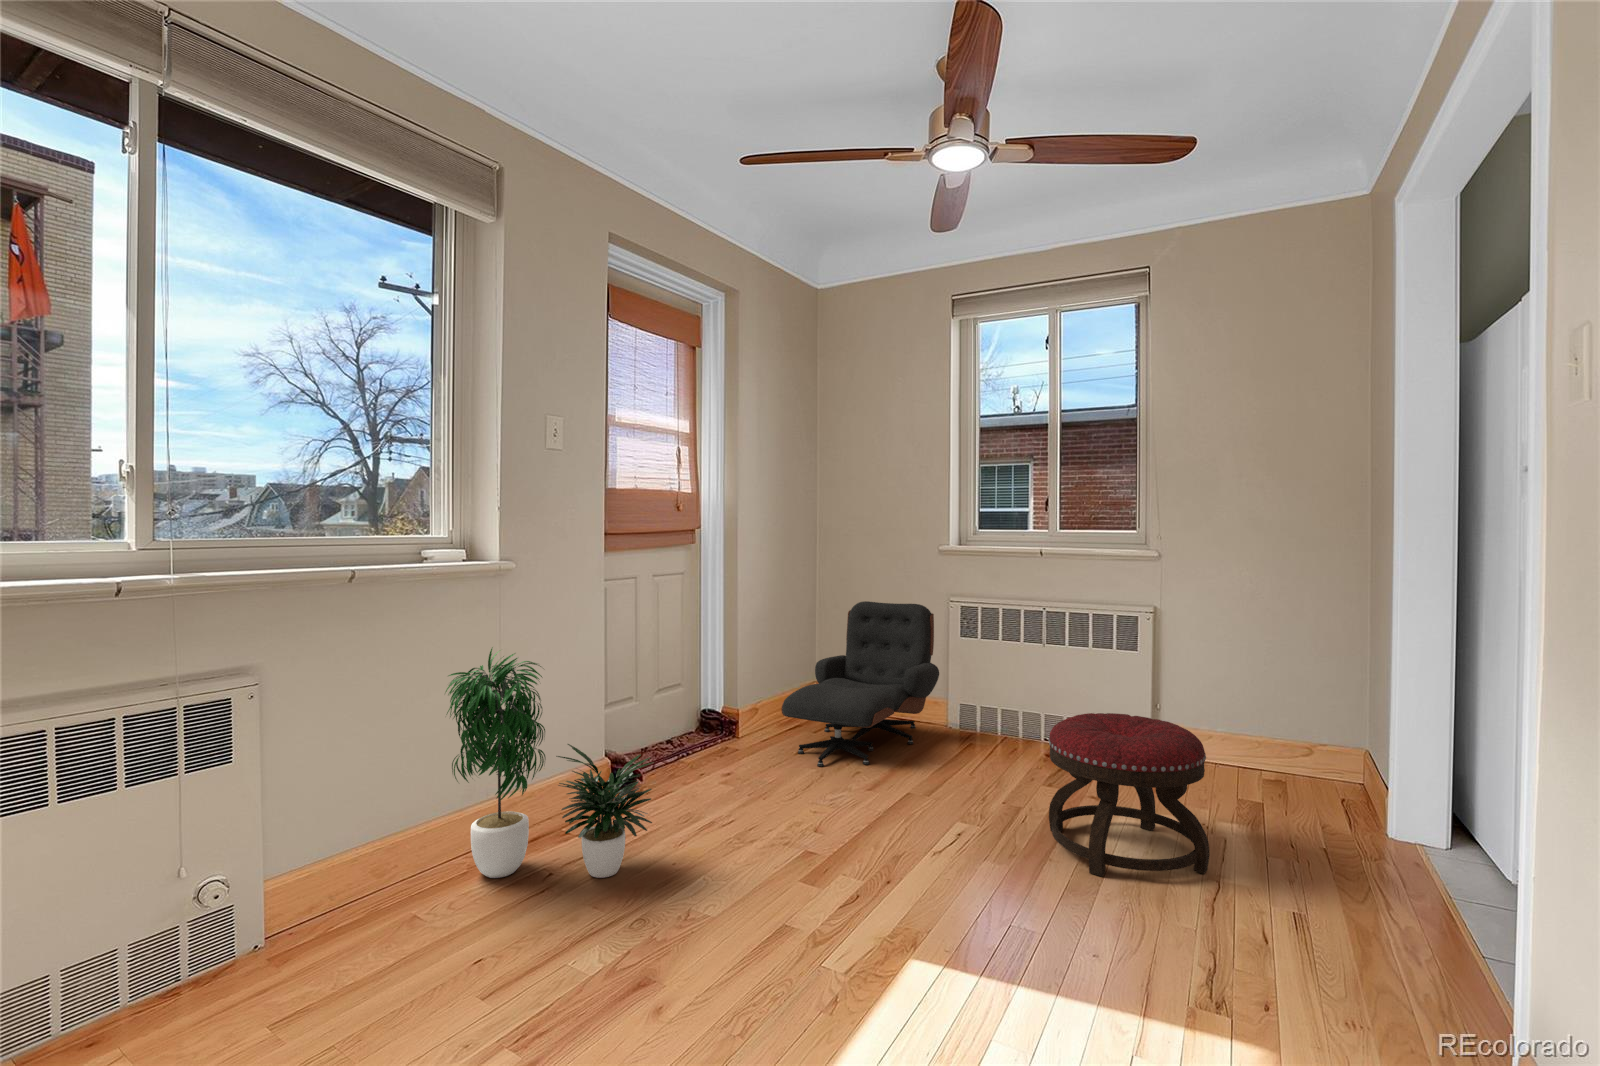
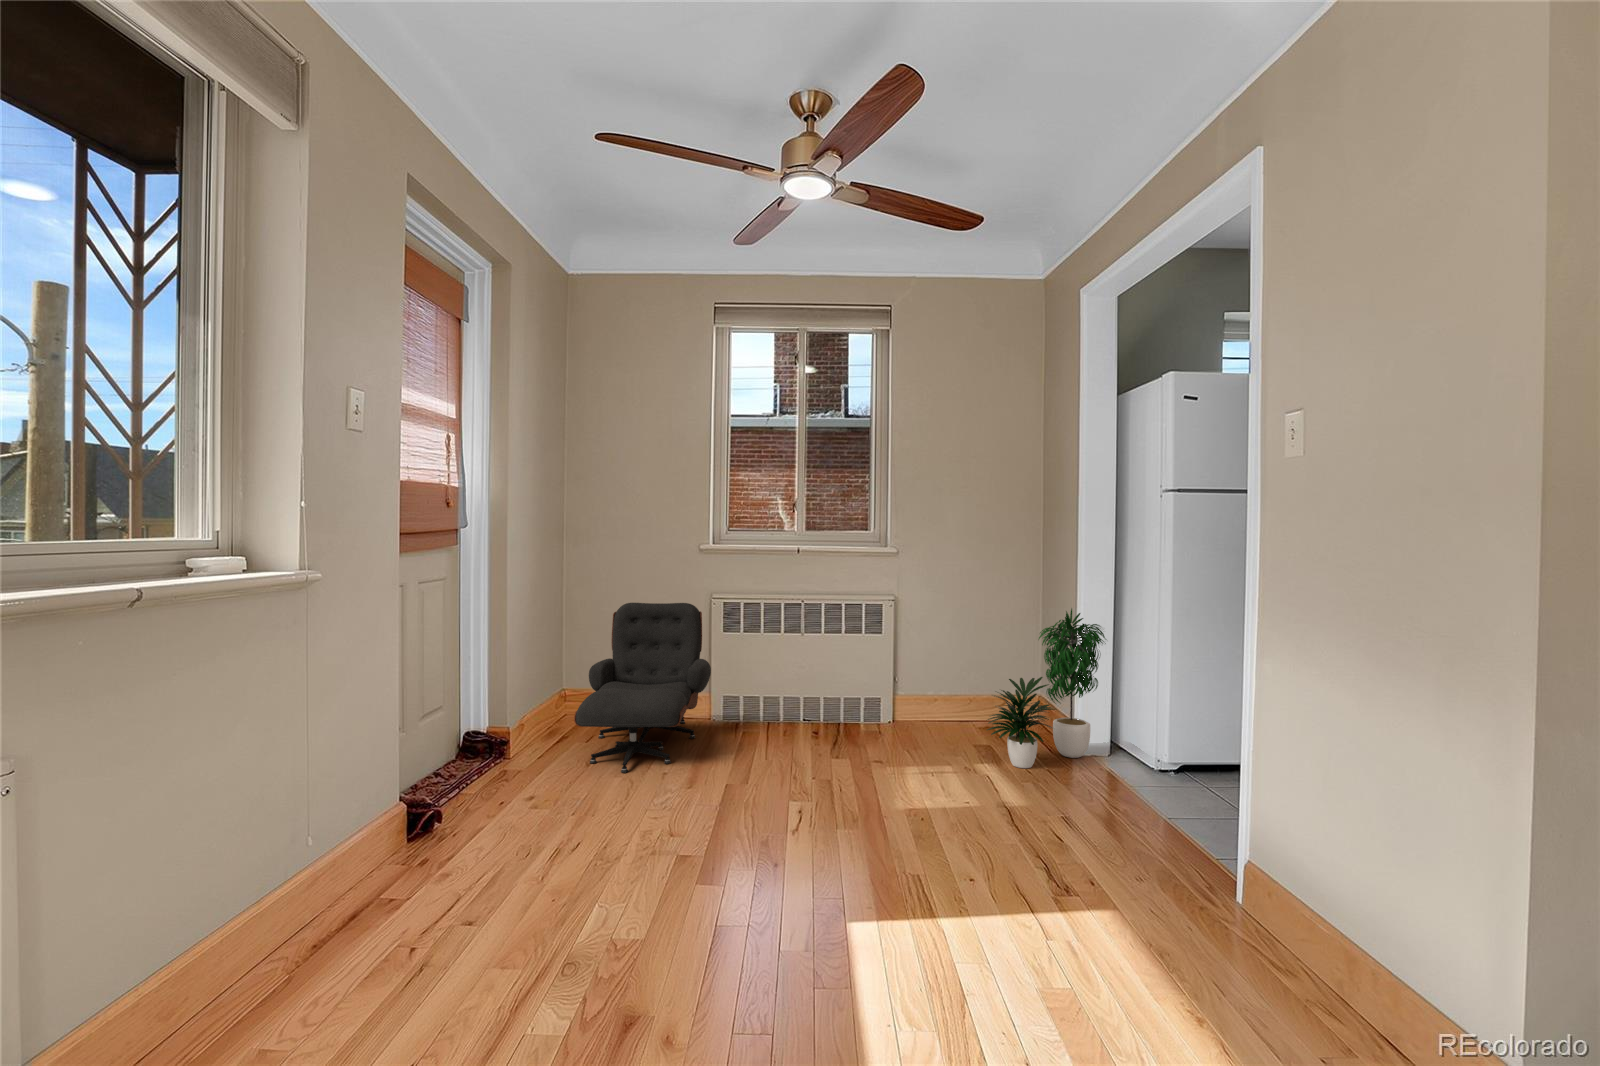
potted plant: present [446,647,654,878] -> present [987,609,1106,768]
ottoman: present [1049,713,1210,877] -> none [866,686,994,821]

